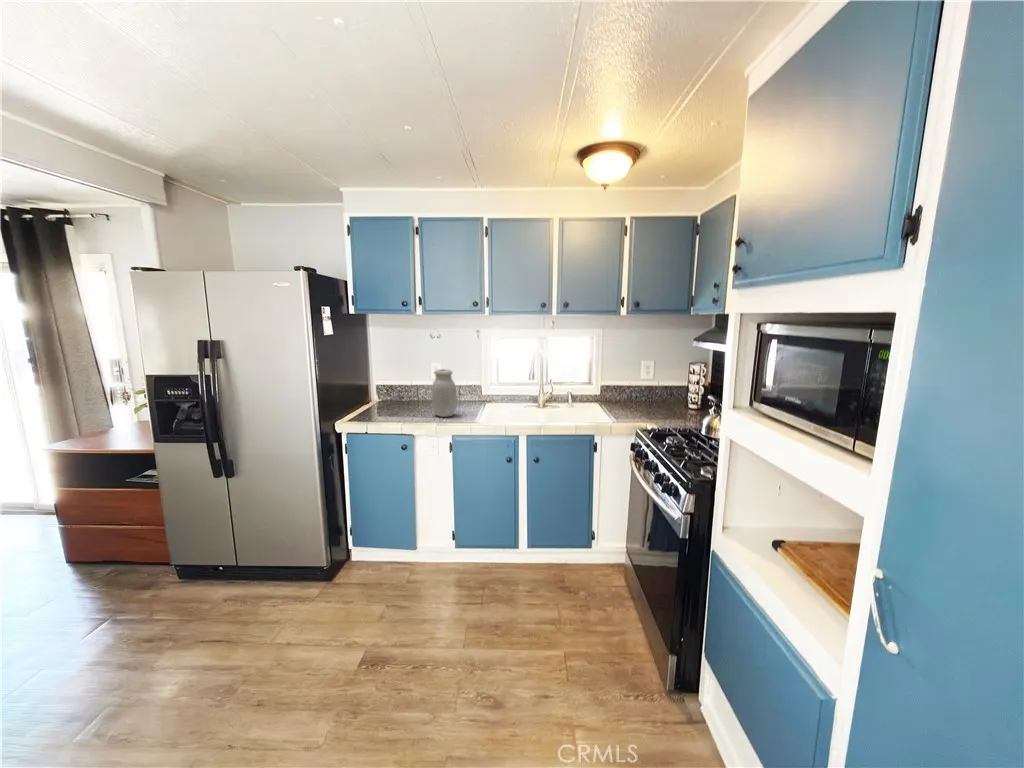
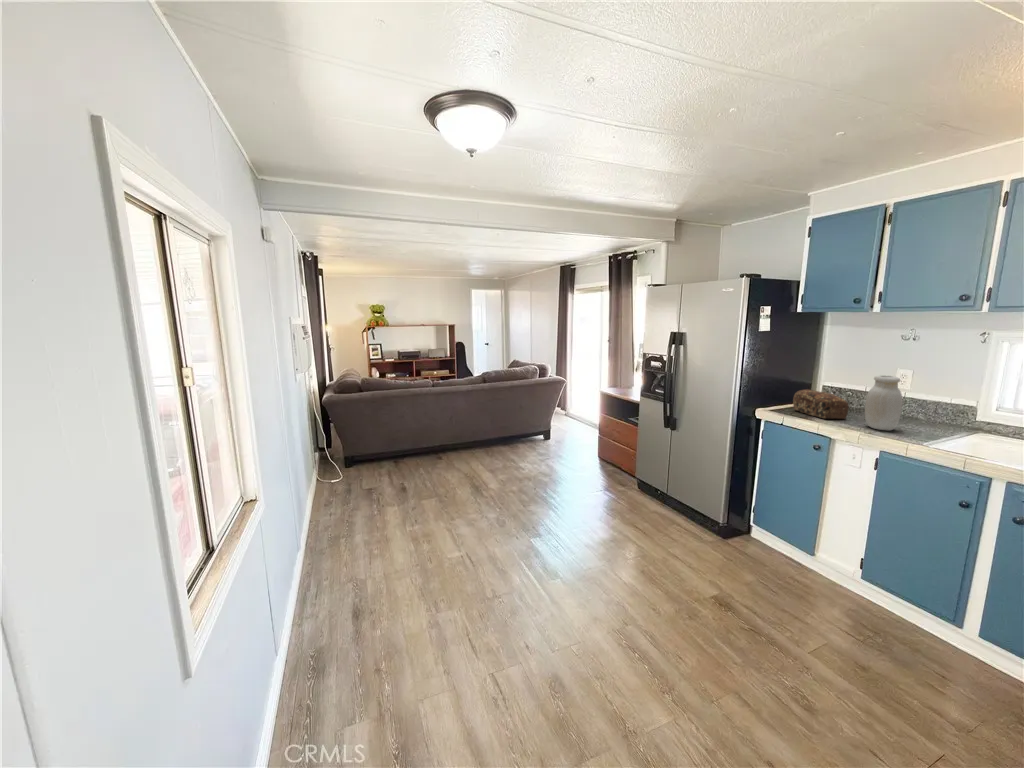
bread loaf: none [367,391,416,417] -> present [793,389,849,419]

